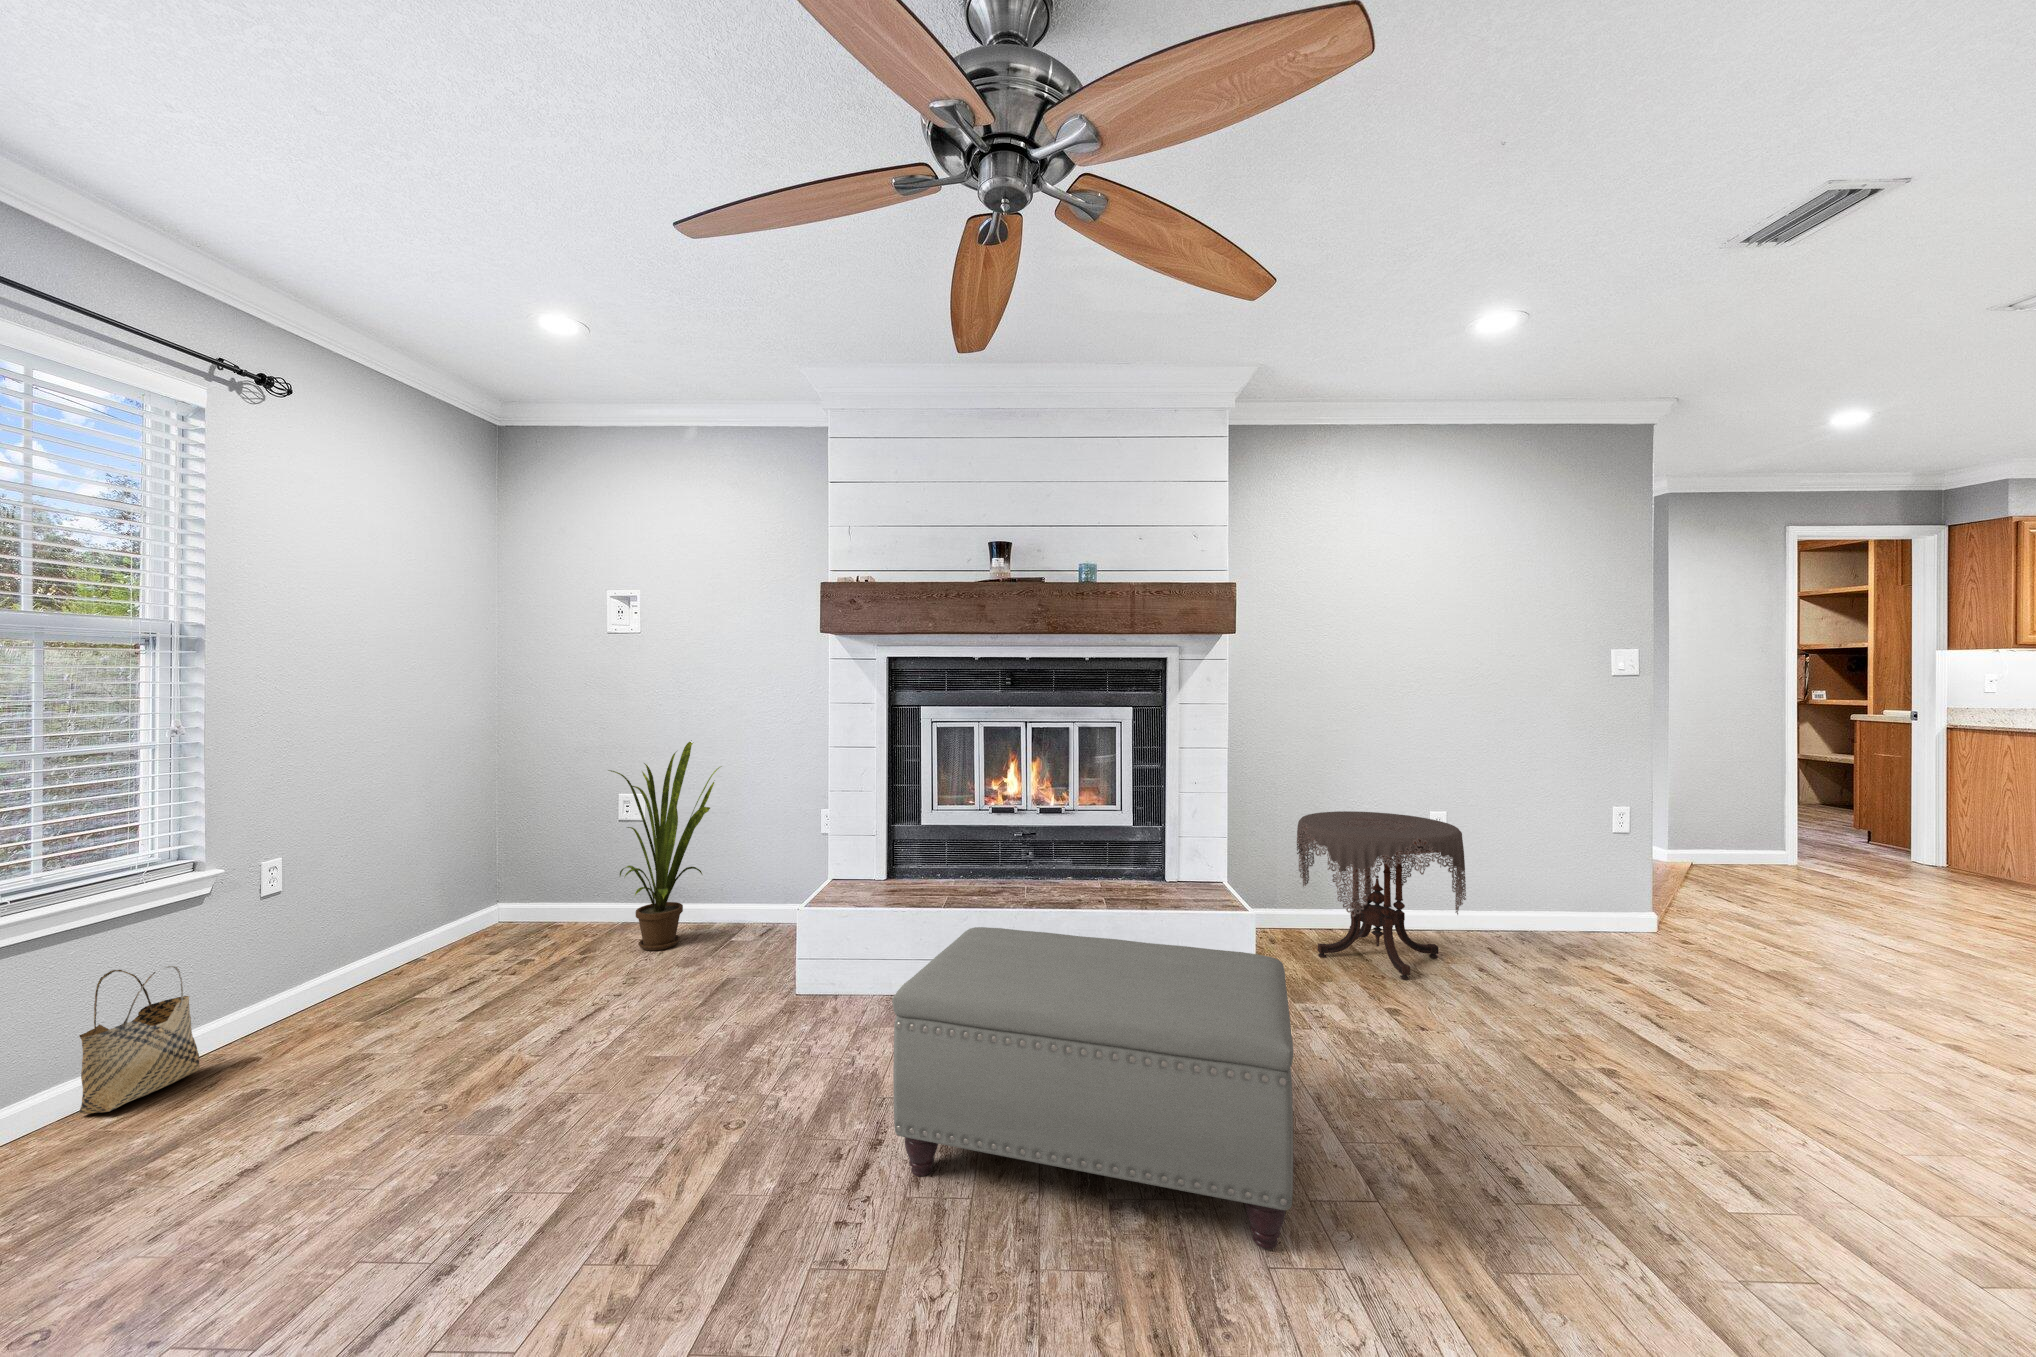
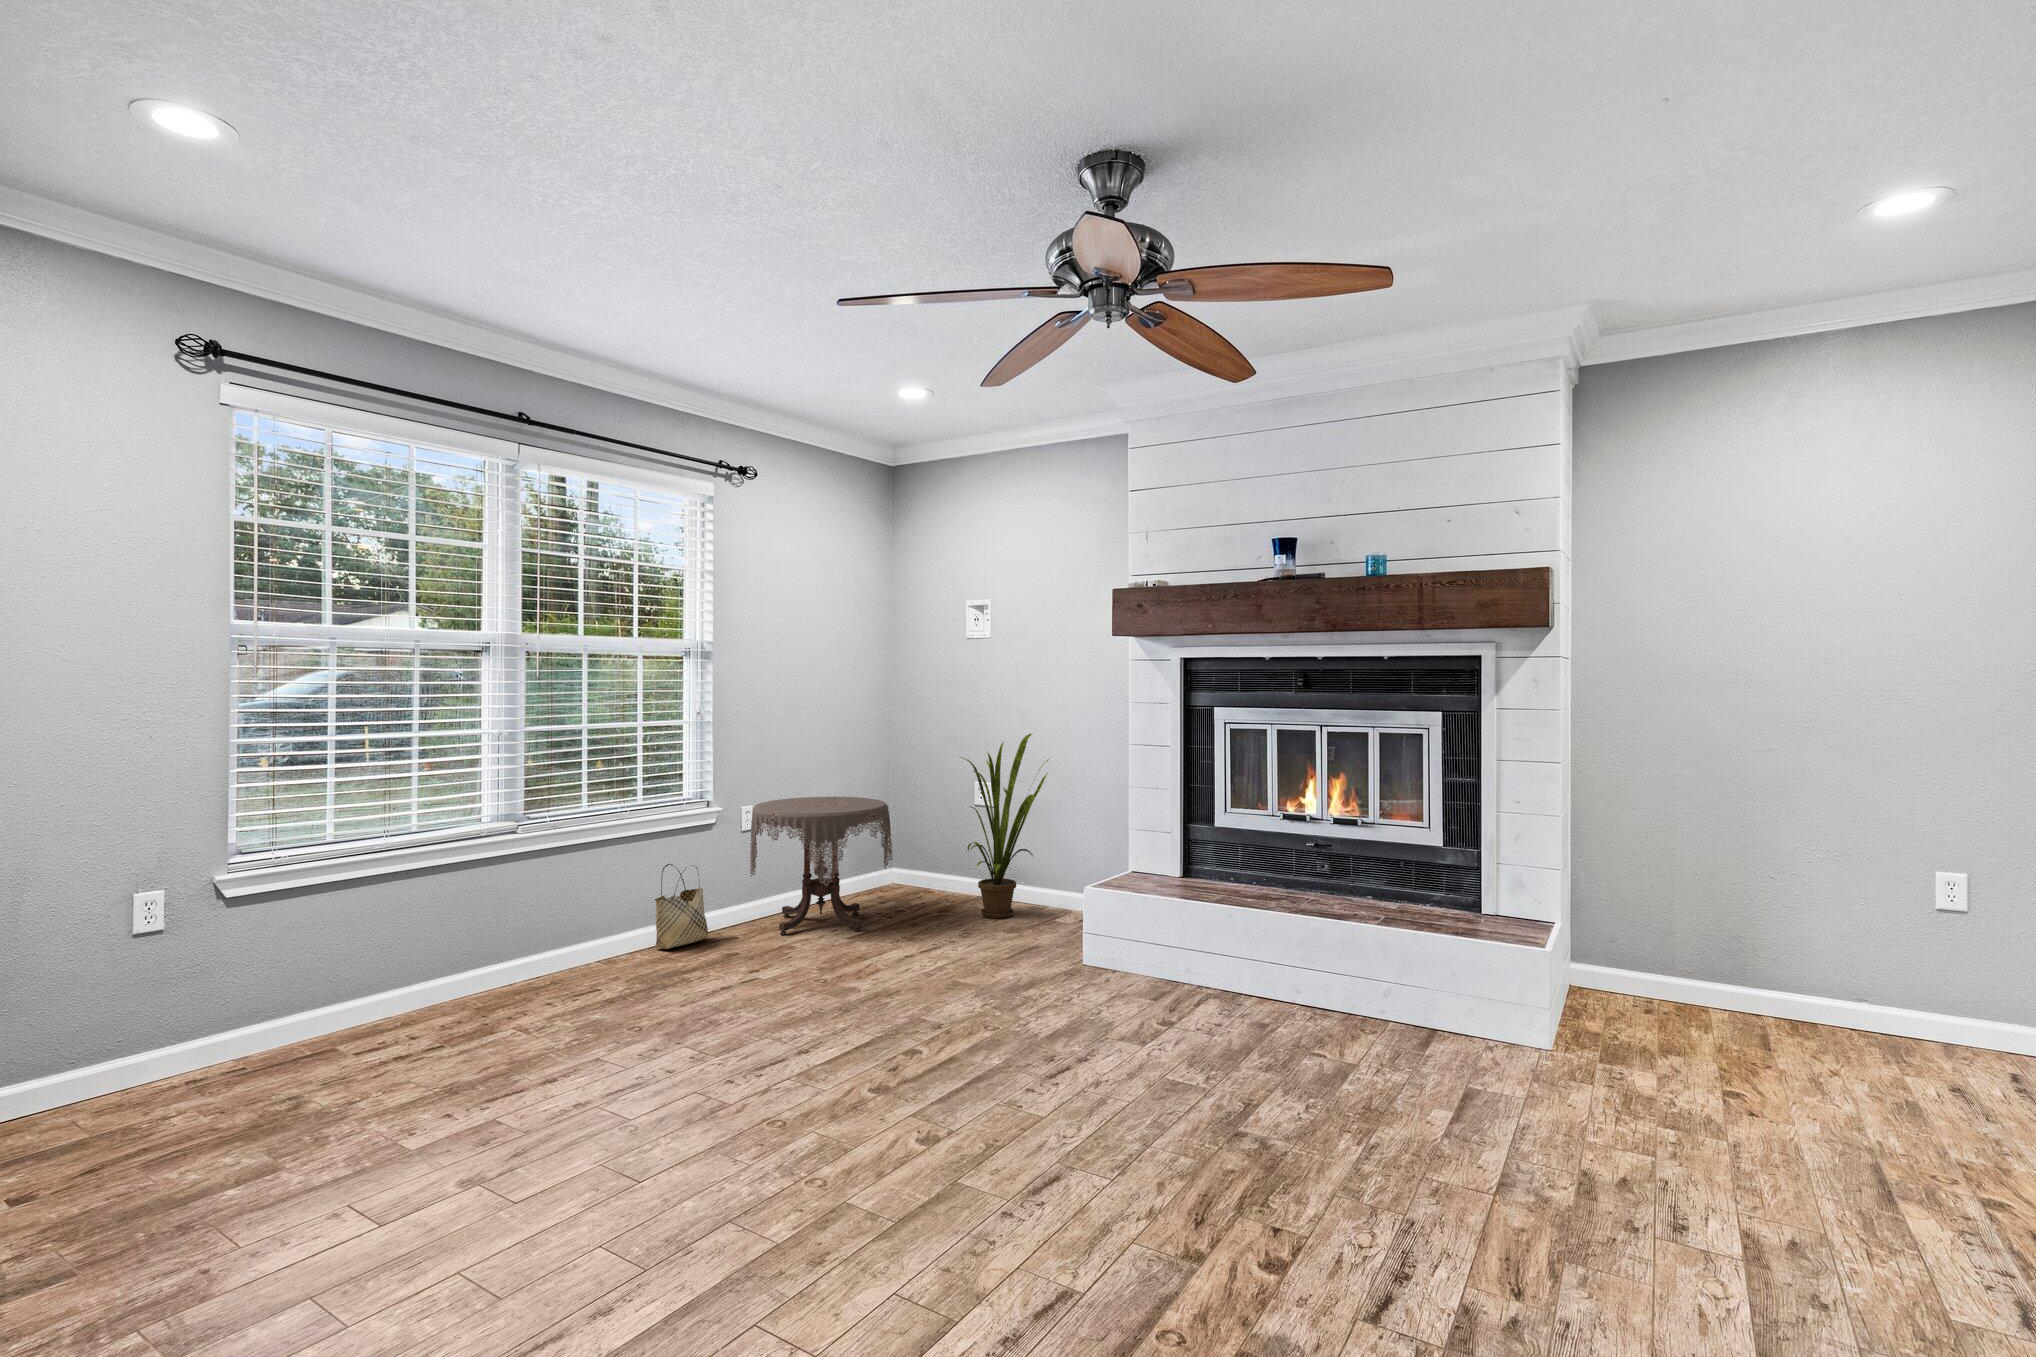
side table: present [1297,811,1466,980] -> present [750,797,892,935]
ottoman: present [892,927,1293,1249] -> none [1078,907,1447,1182]

